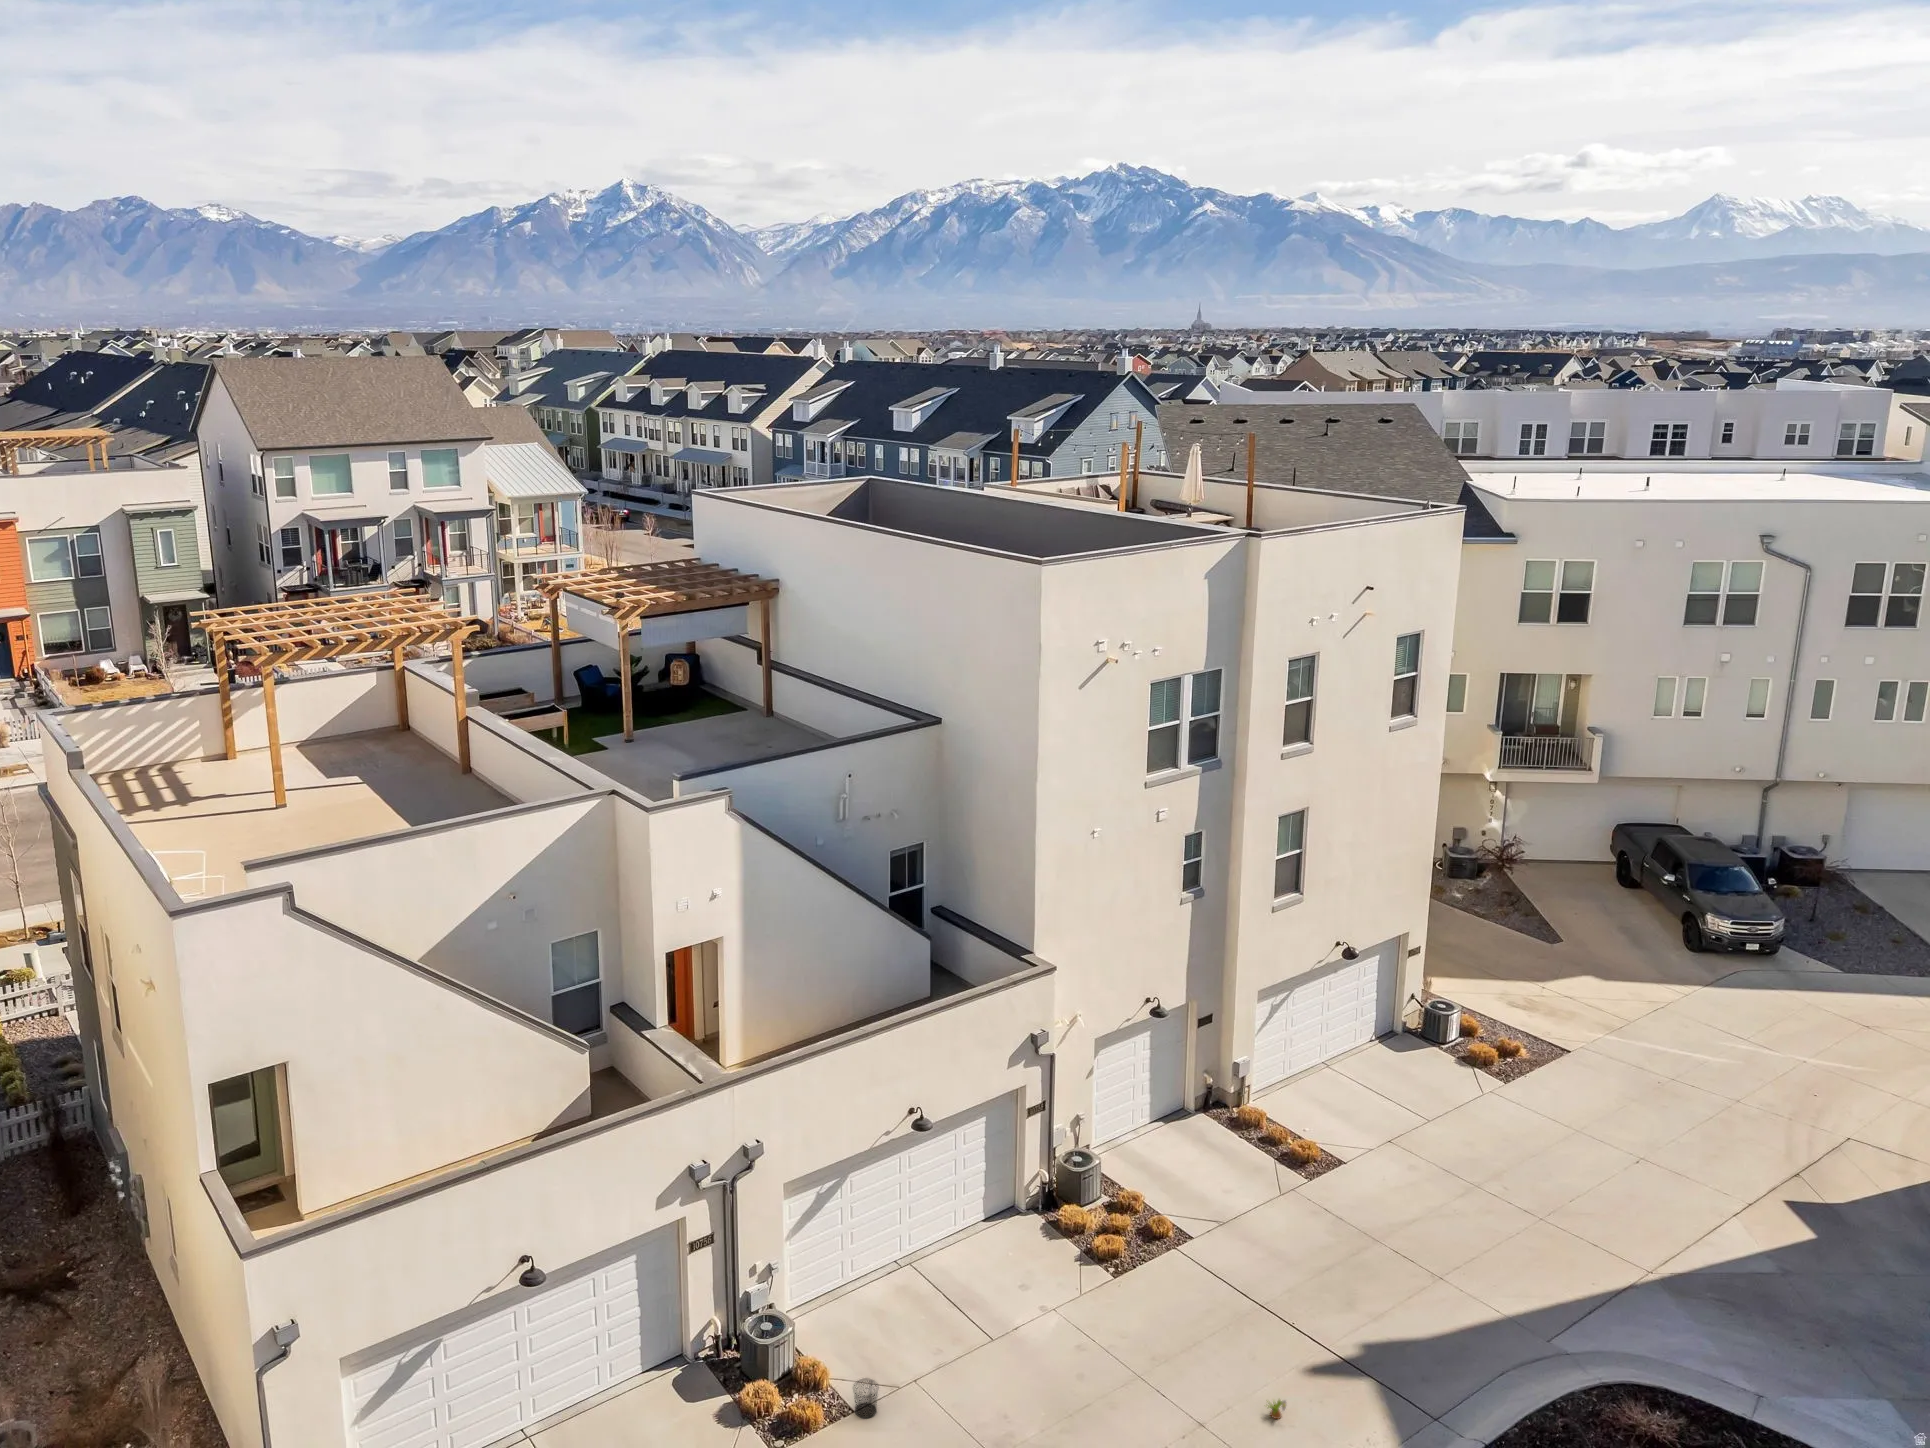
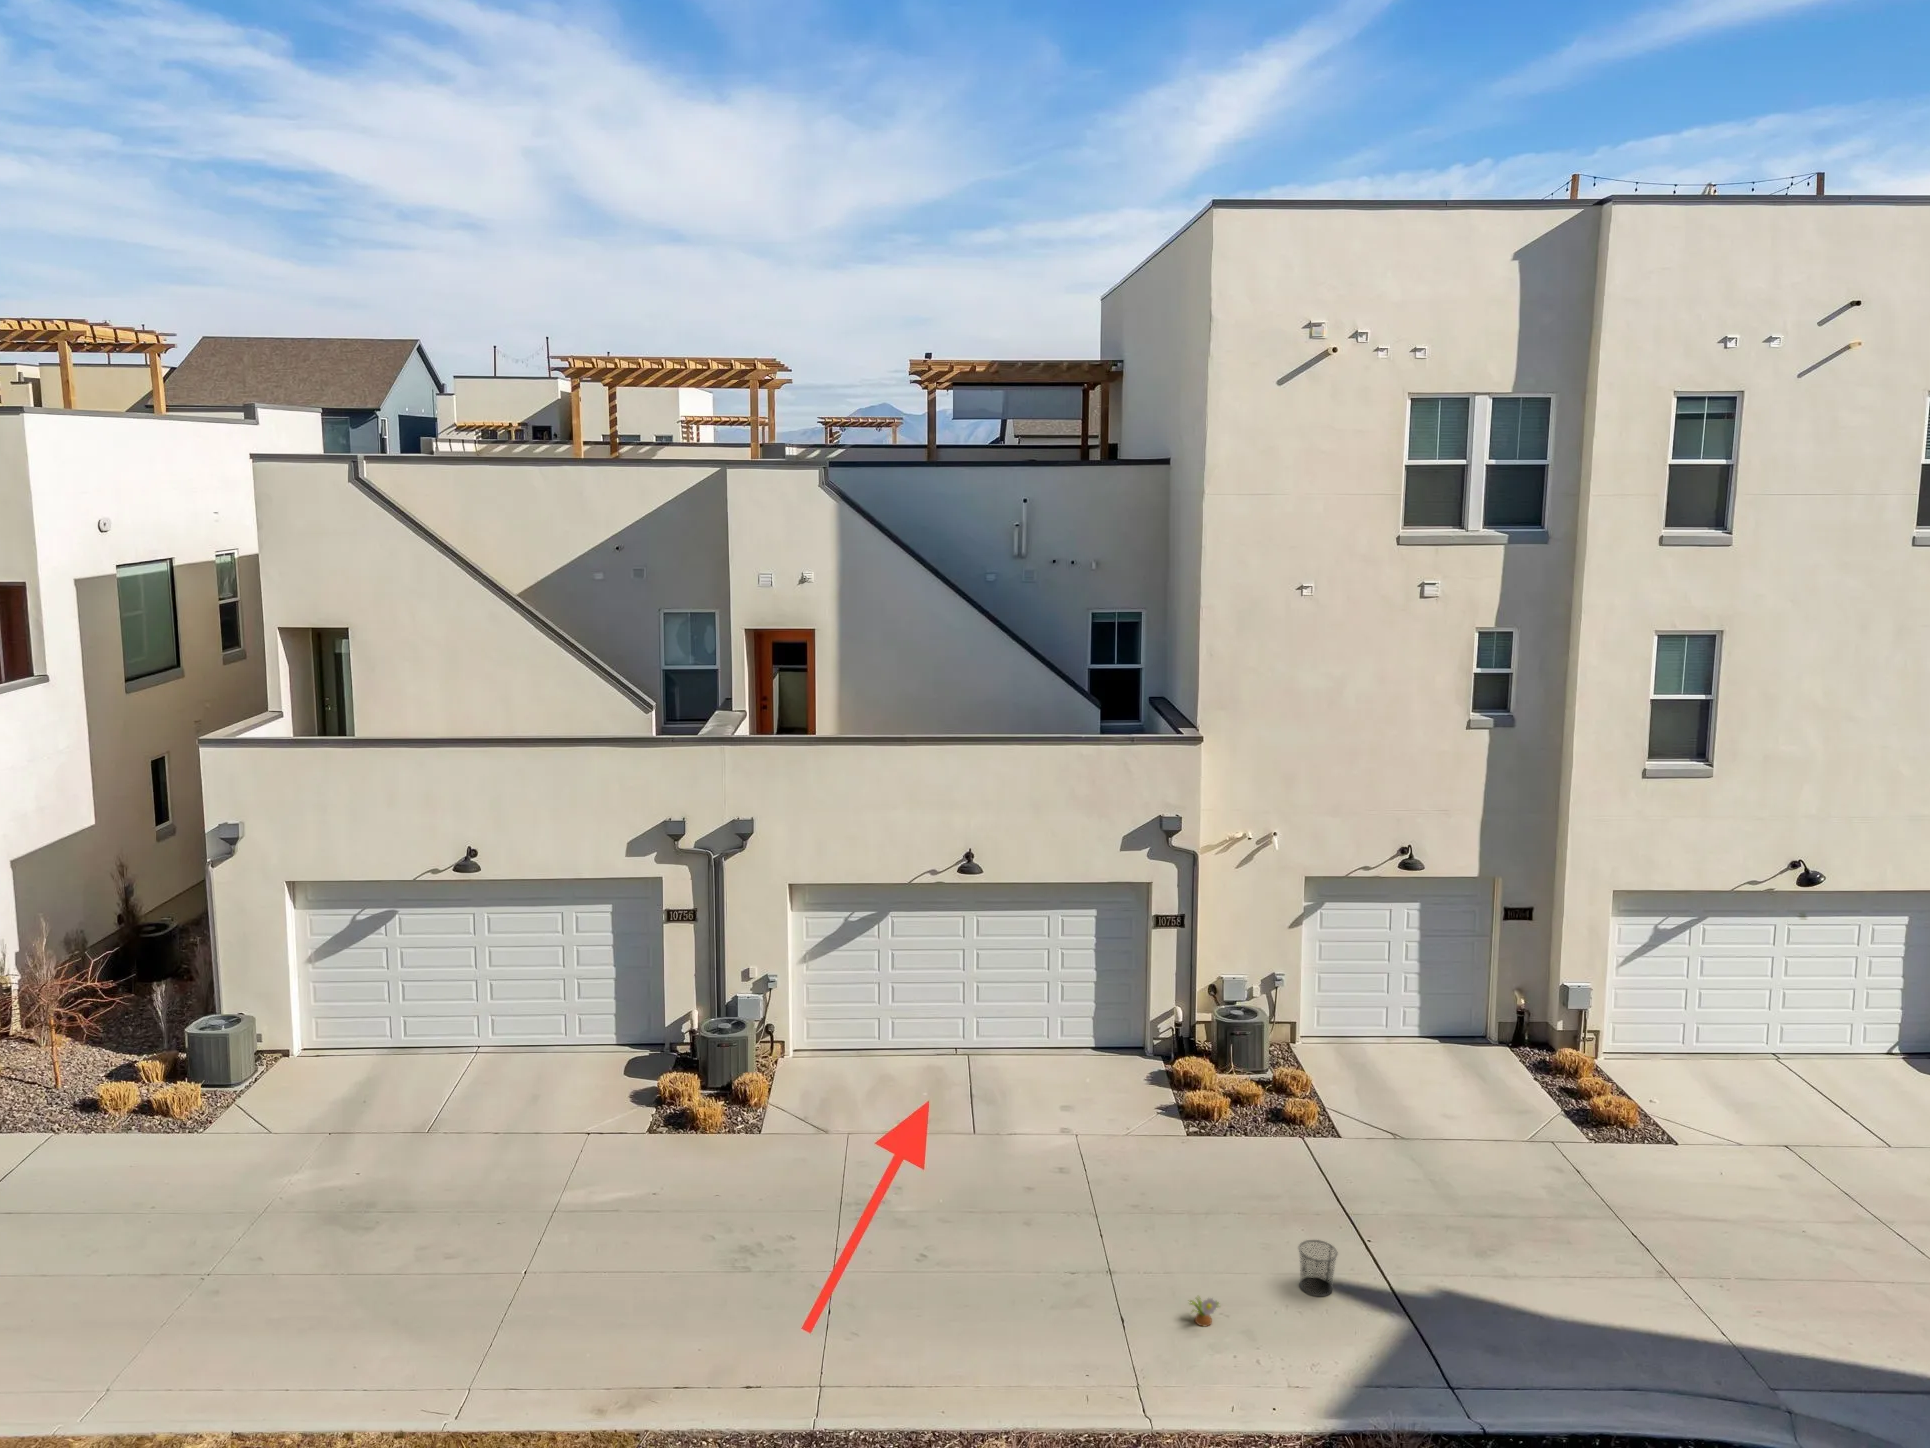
waste bin: present [854,1379,878,1418] -> present [1299,1240,1338,1296]

